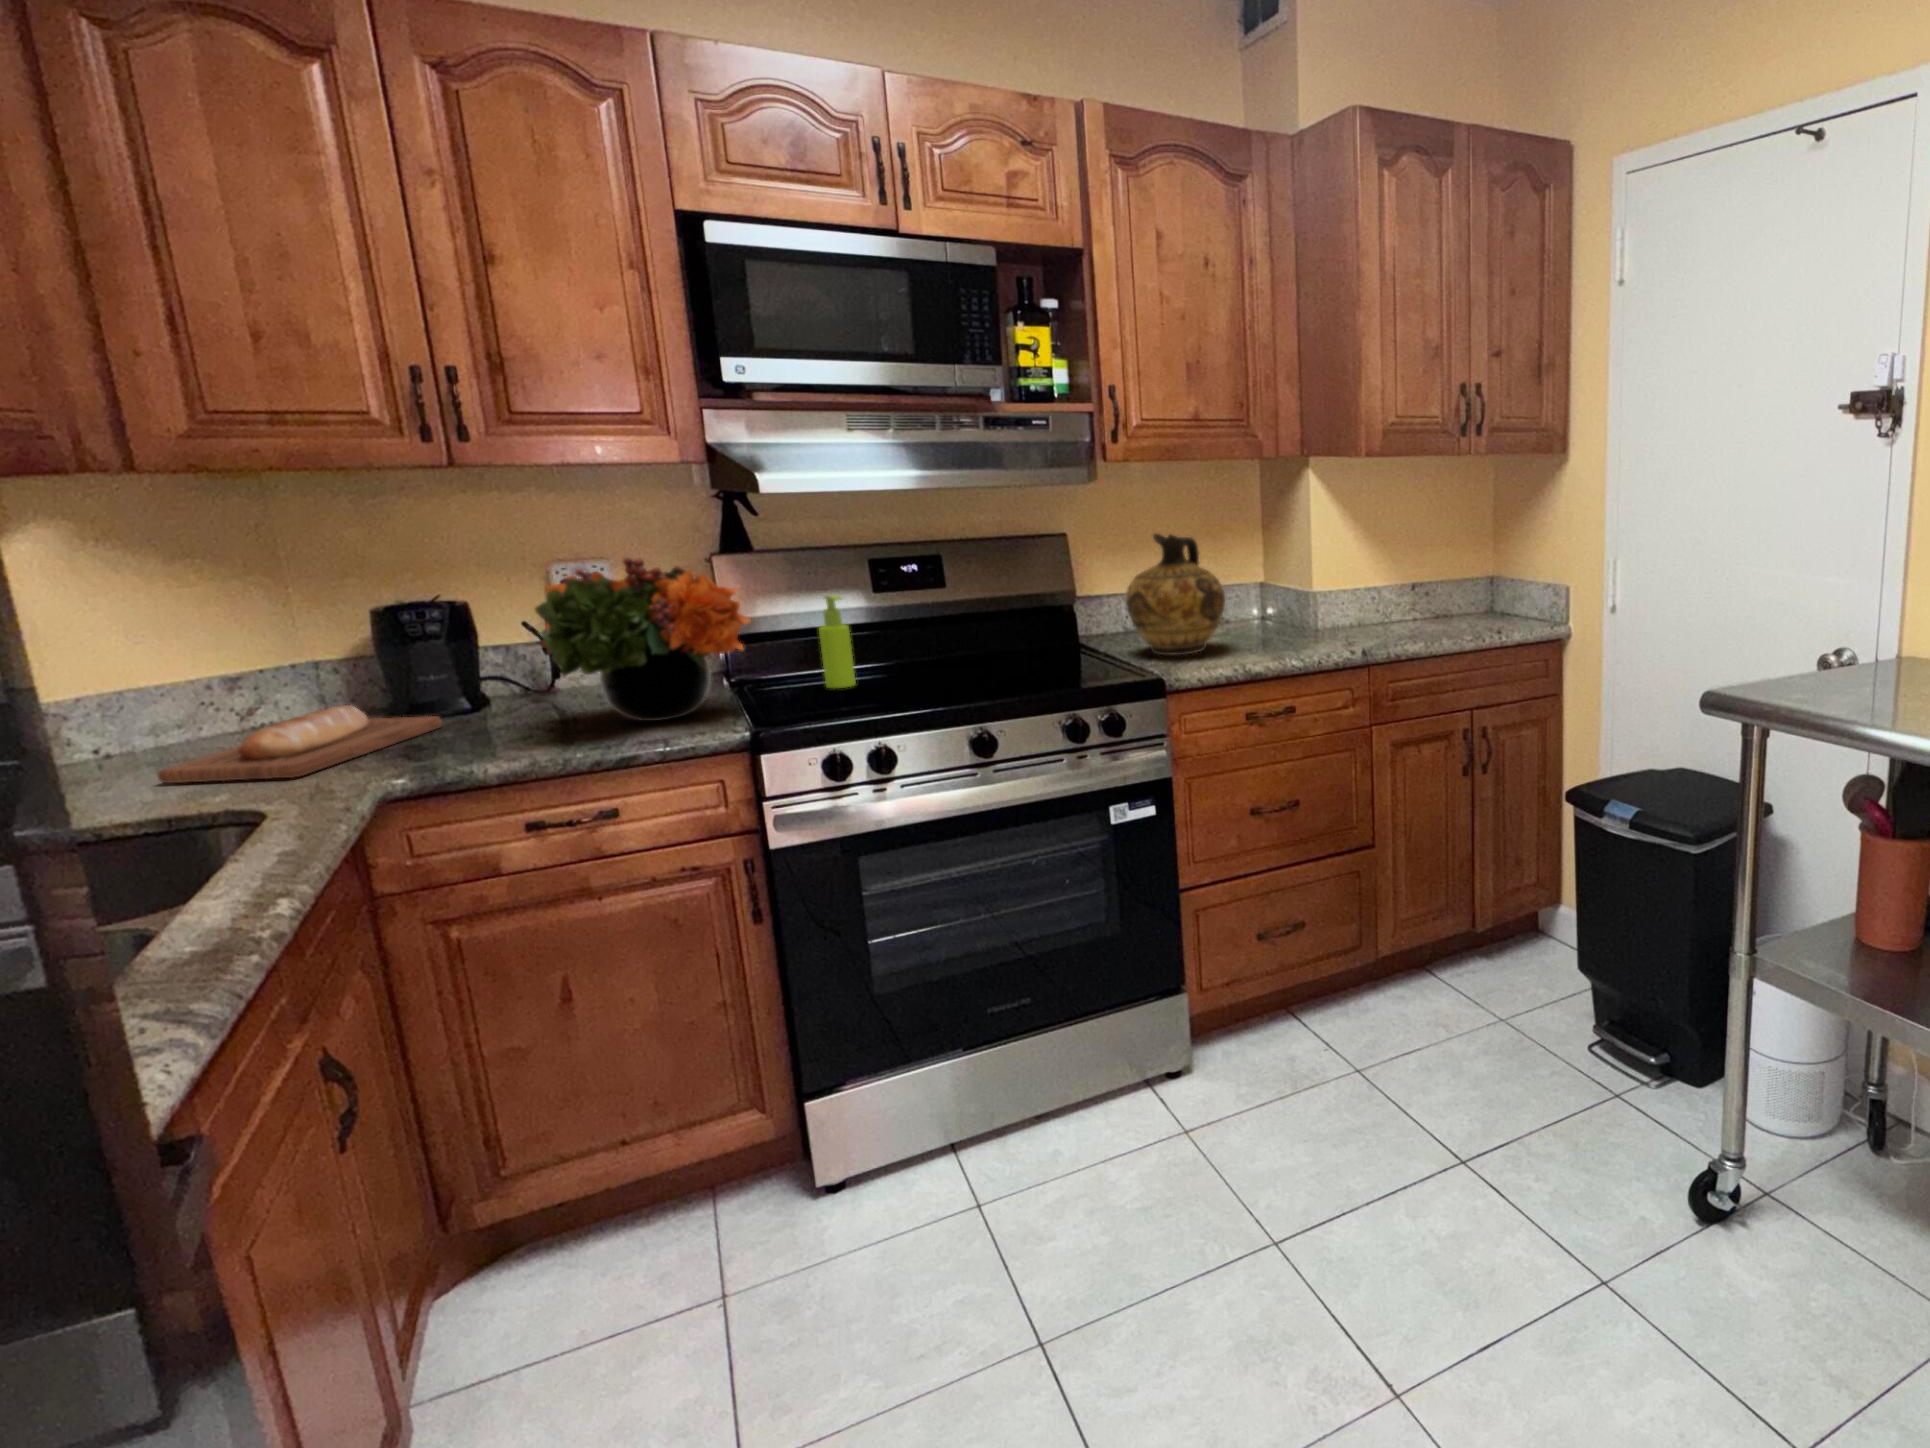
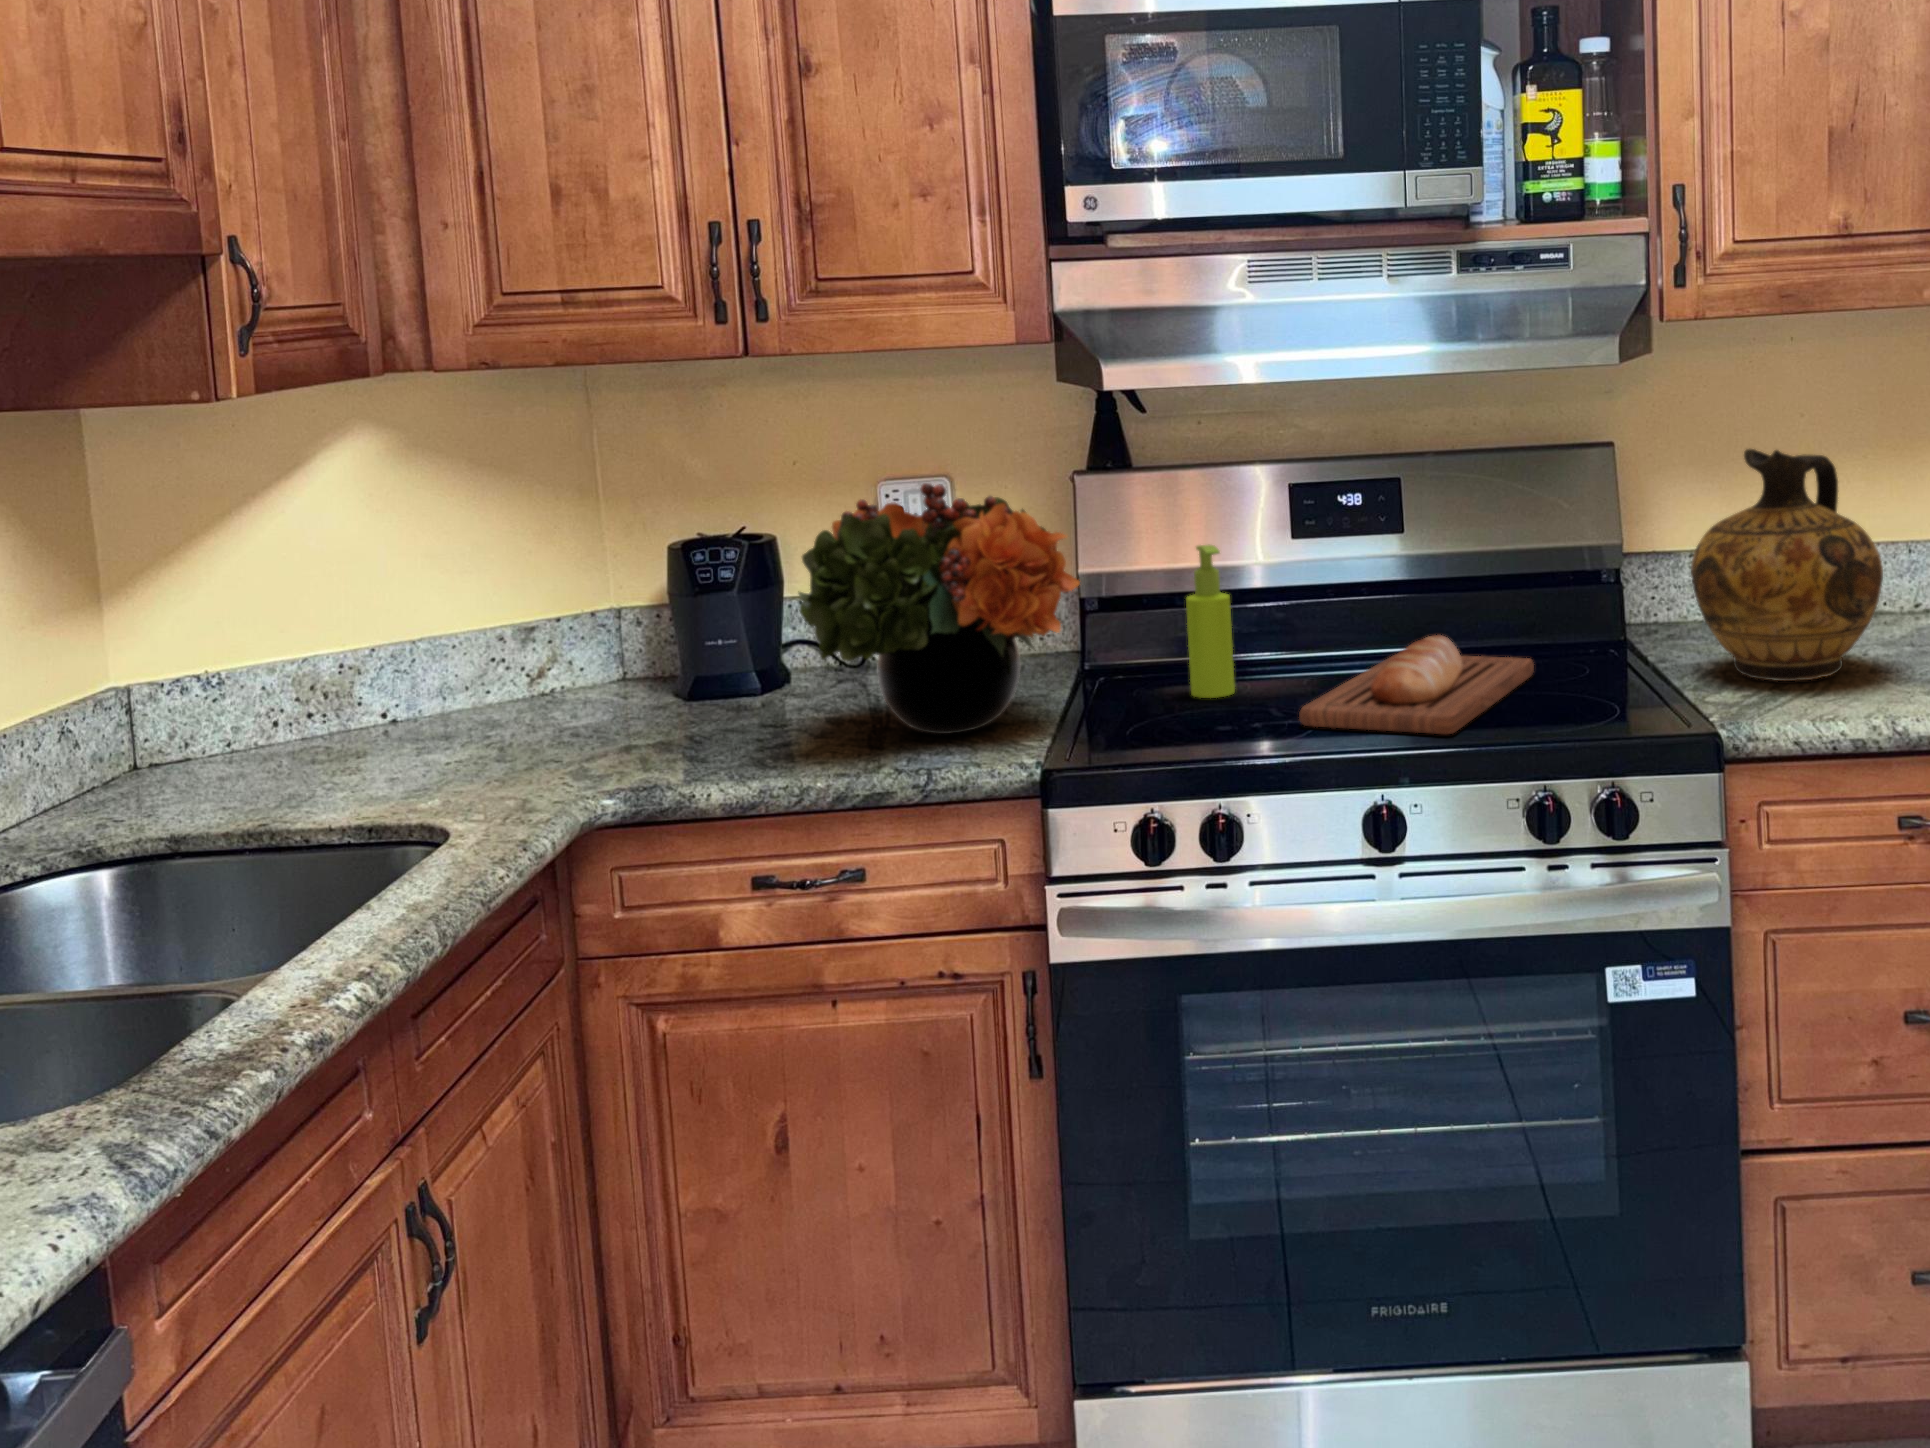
bread loaf: present [157,705,442,783] -> present [1299,635,1534,734]

